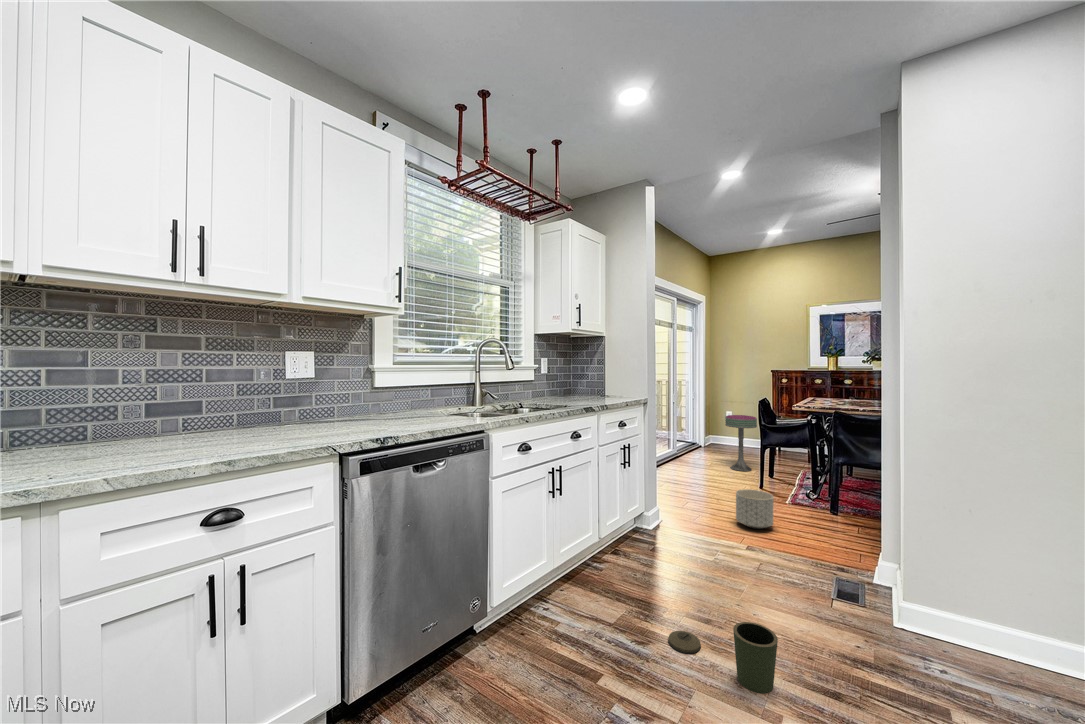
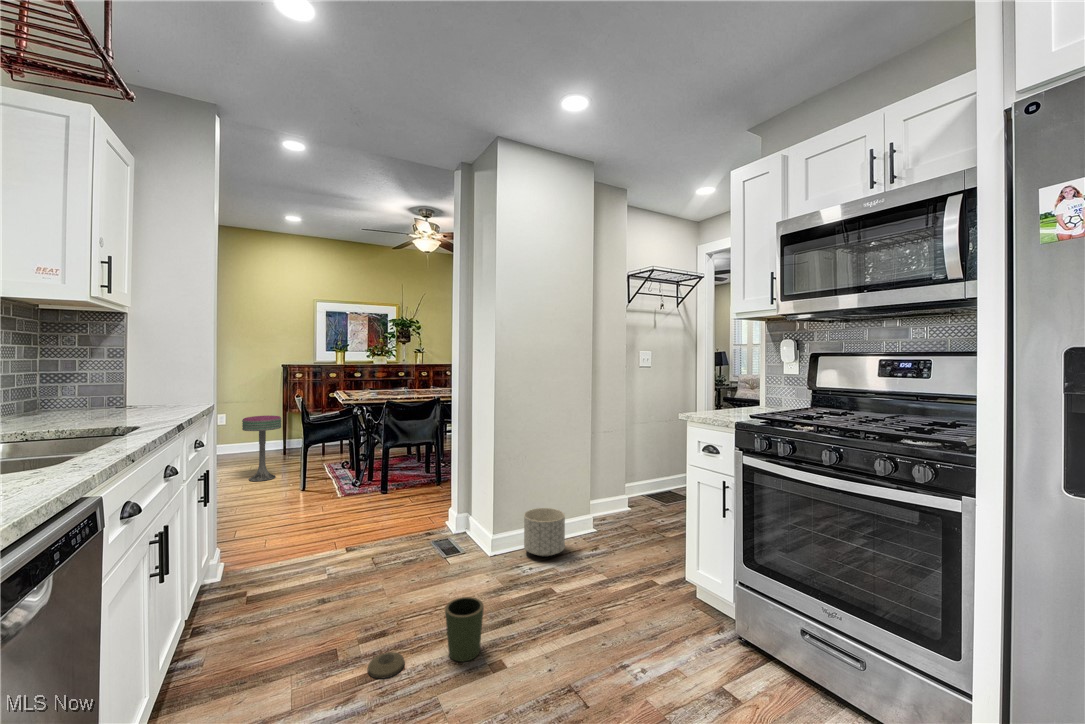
planter: present [736,489,773,529] -> present [524,508,565,557]

